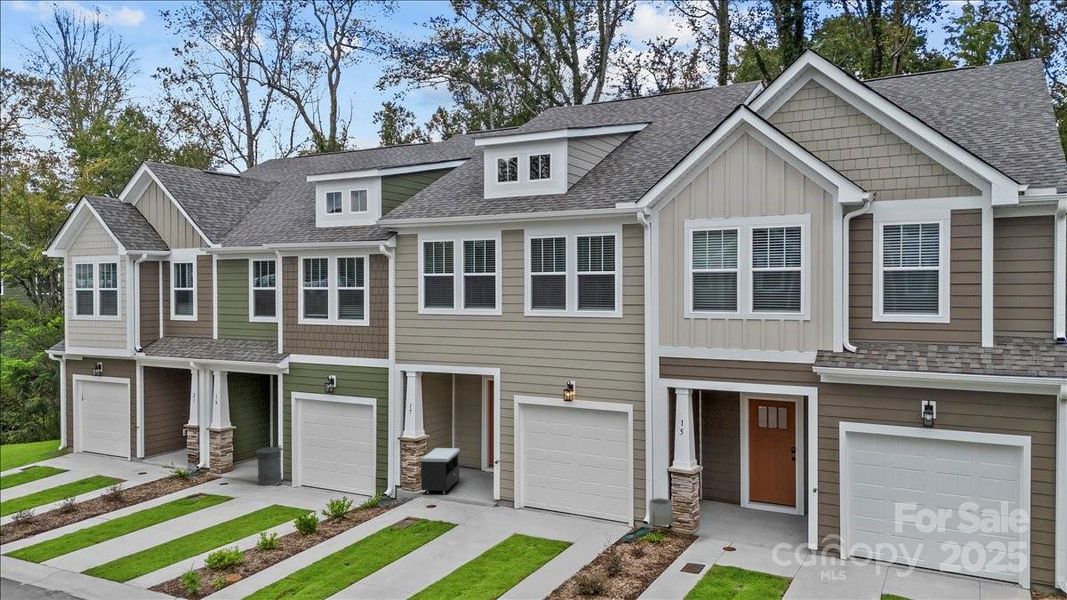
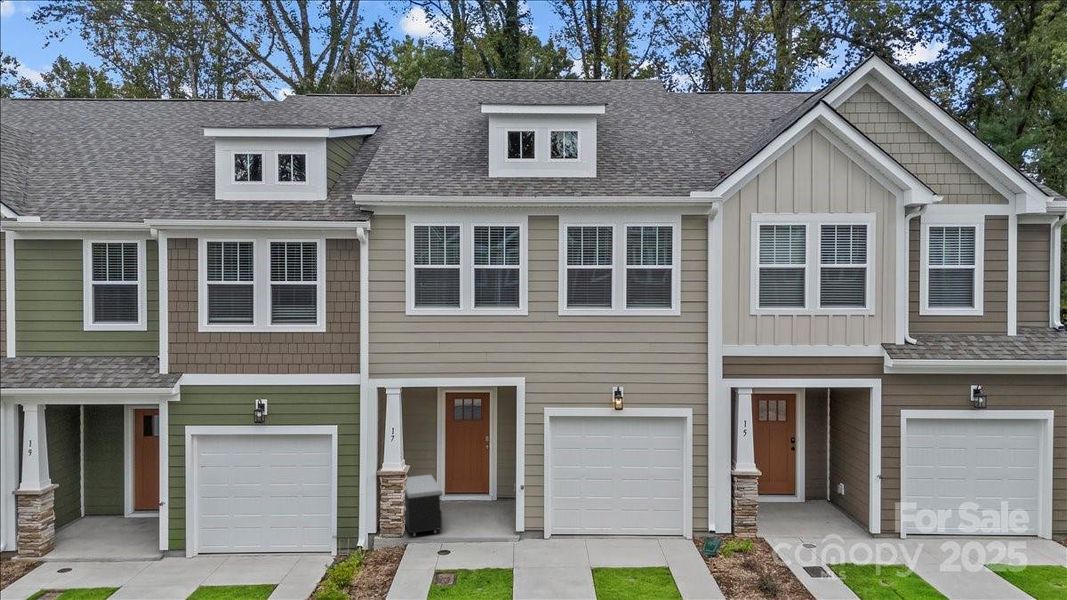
trash can: present [256,447,282,485] -> none [137,506,179,563]
planter: present [649,498,673,534] -> none [715,503,740,543]

